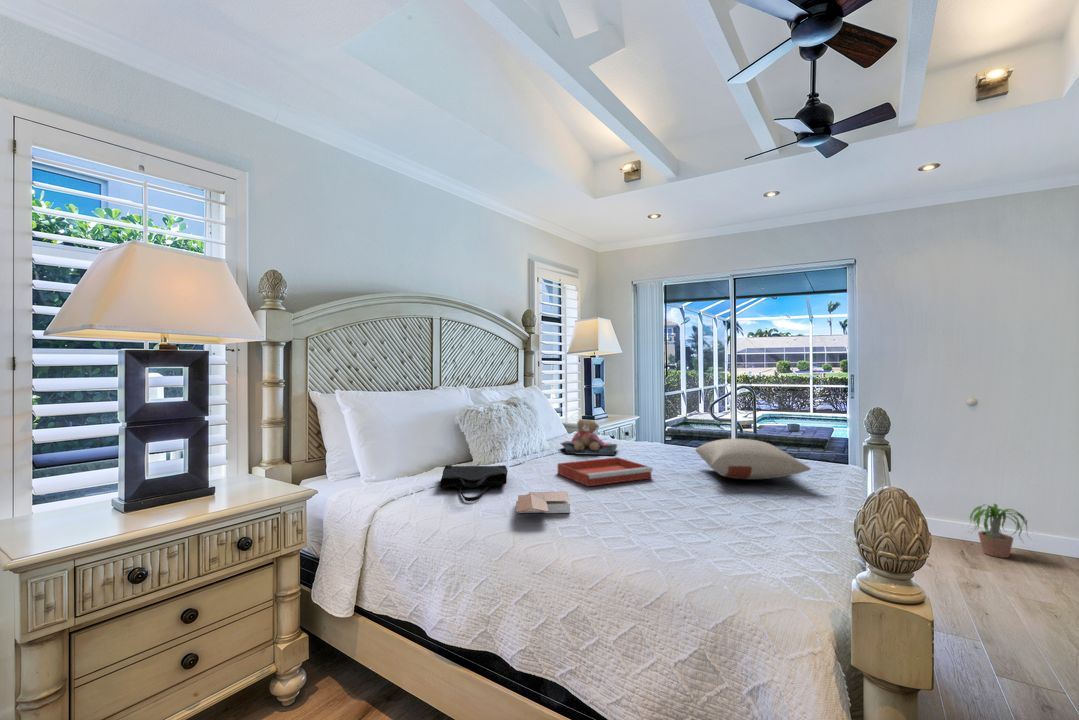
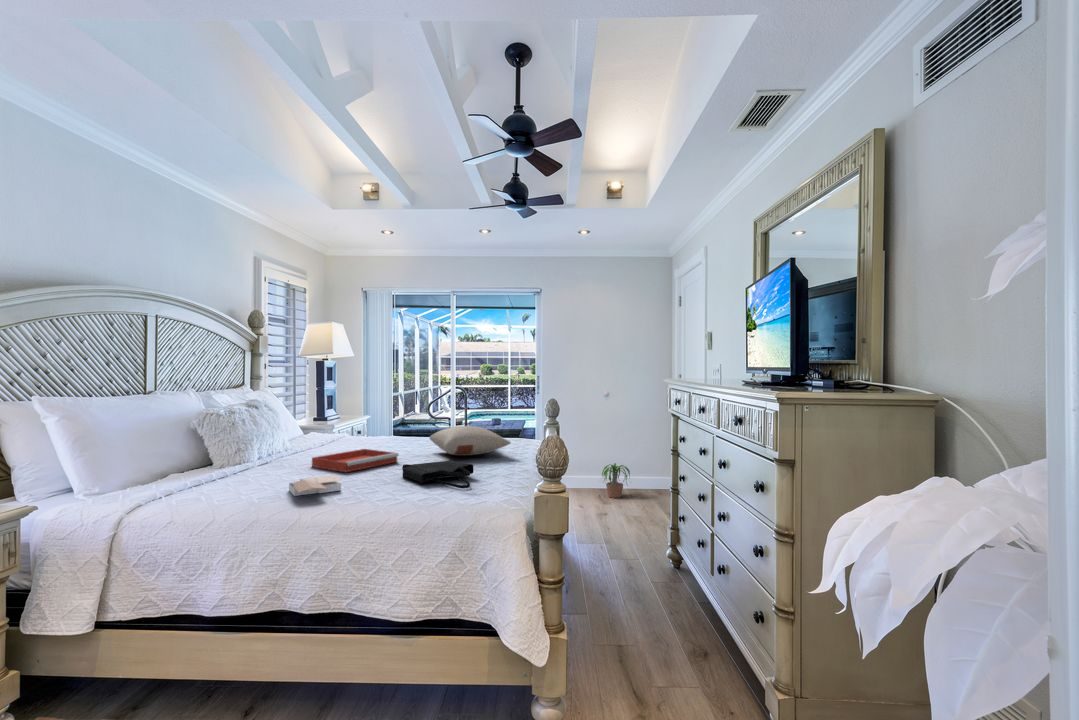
teddy bear: present [561,420,617,455] -> none [301,419,359,452]
tote bag: present [440,465,508,501] -> present [402,460,473,488]

